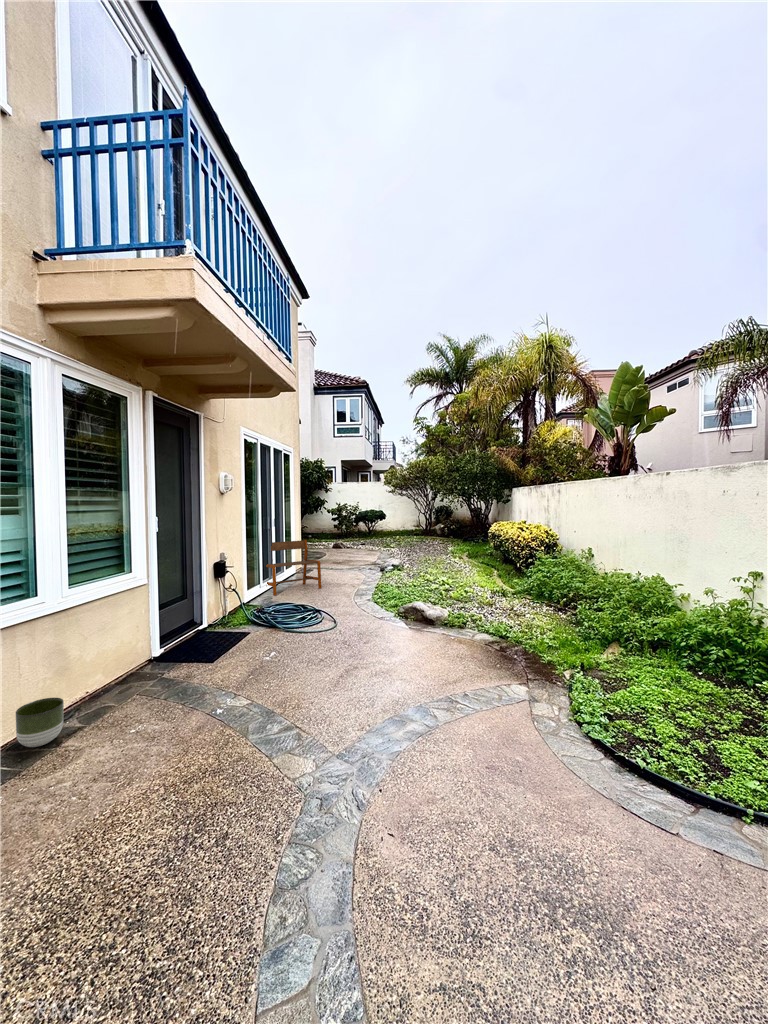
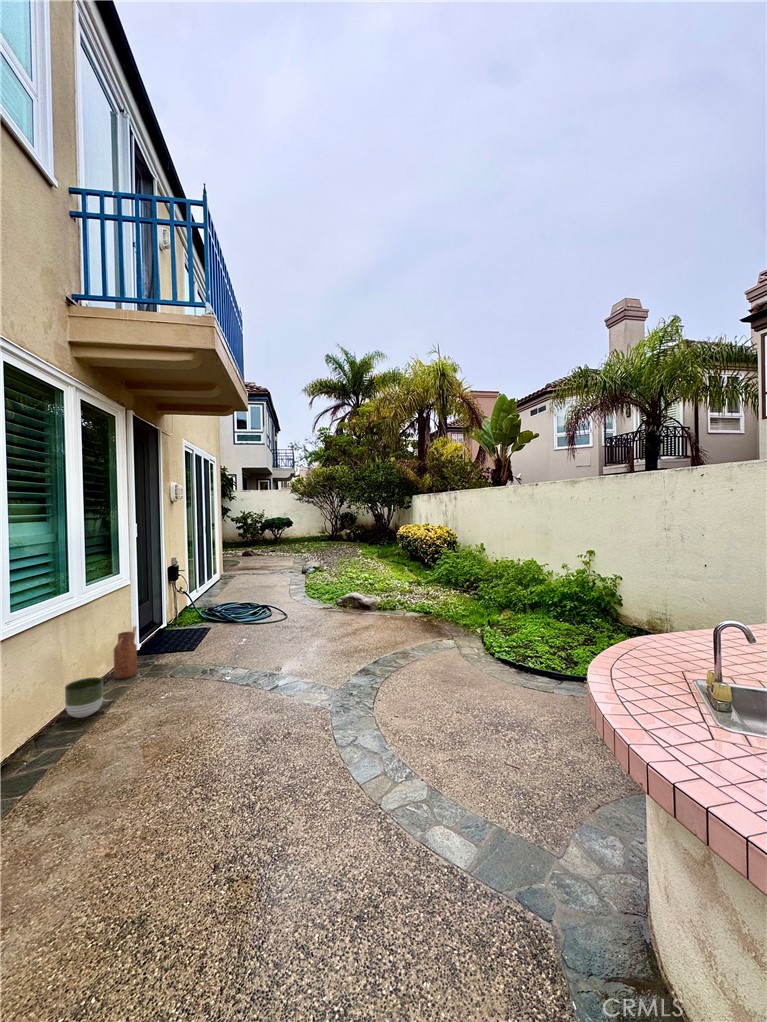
bench: present [266,540,321,596] -> none [194,546,254,600]
watering can: none [112,631,146,692] -> present [114,626,137,679]

